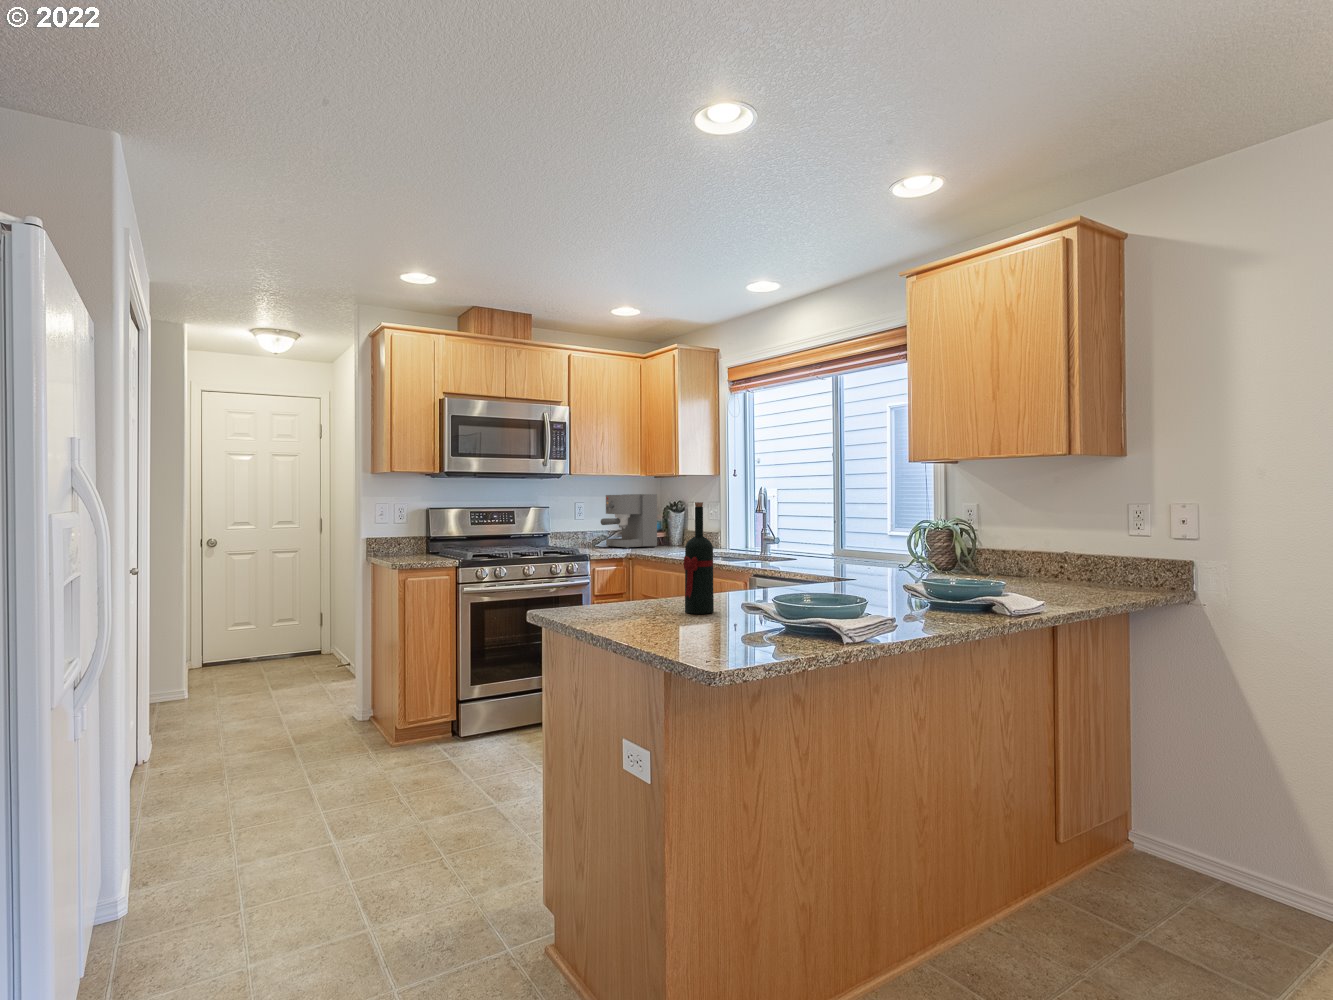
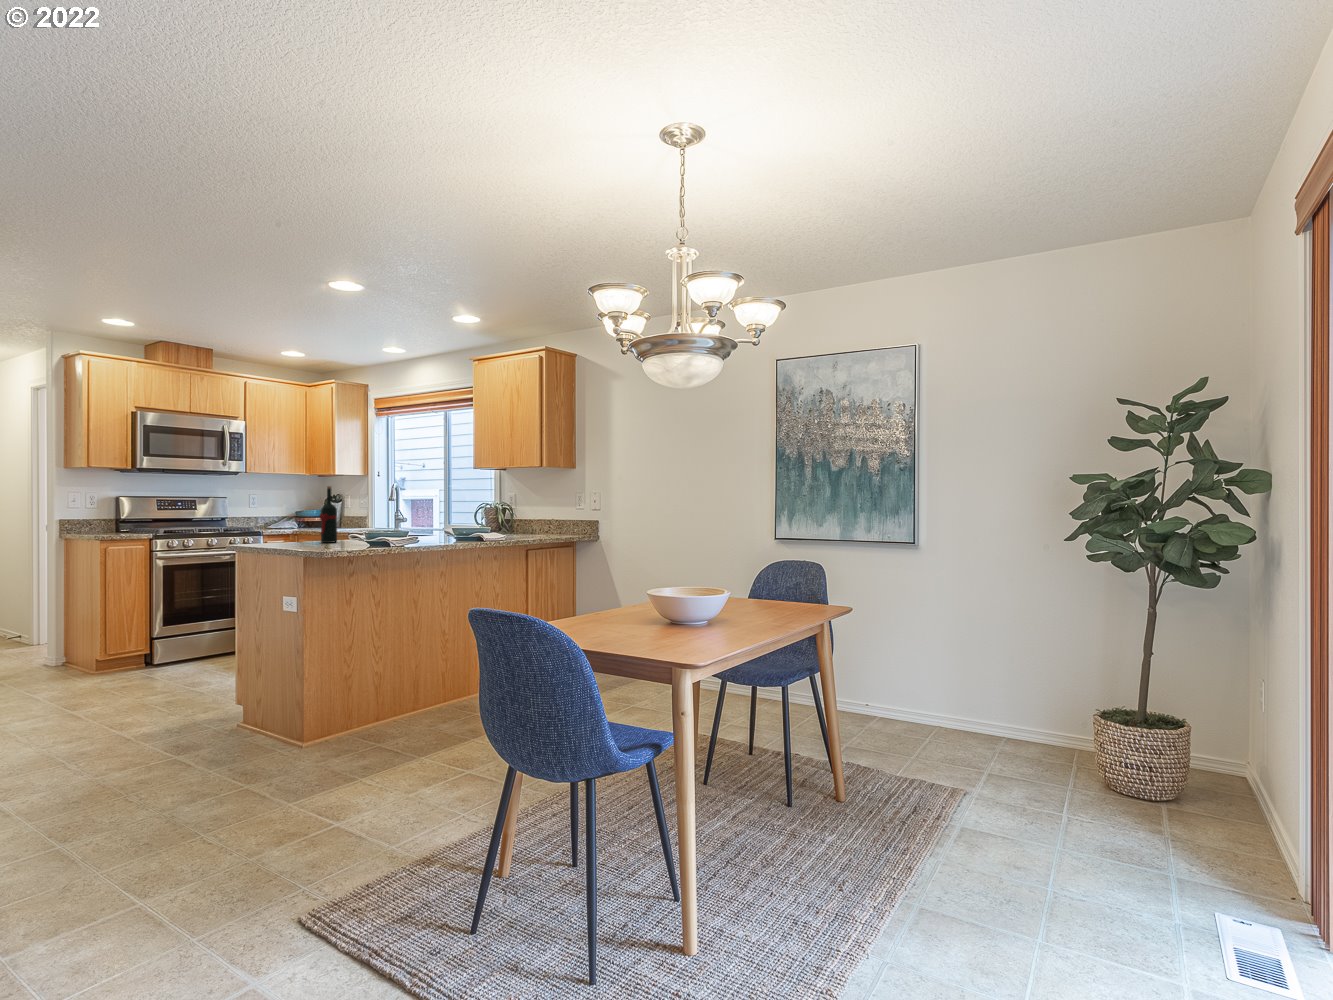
coffee maker: present [601,494,657,548] -> none [271,488,319,529]

